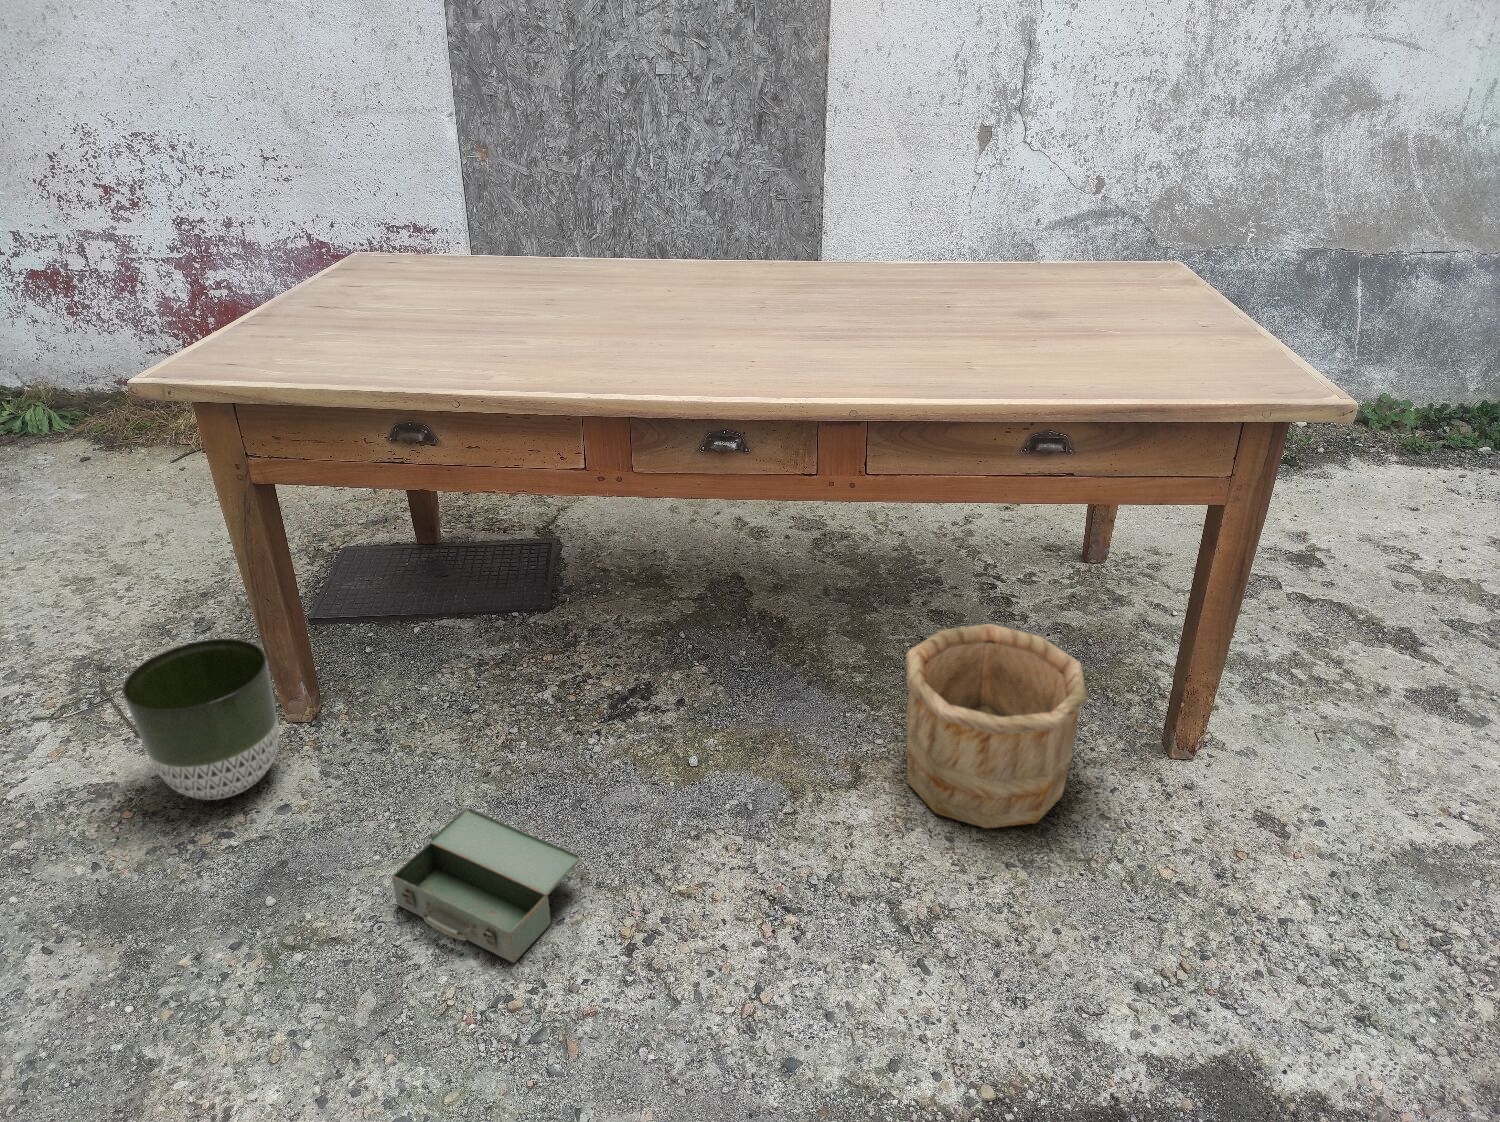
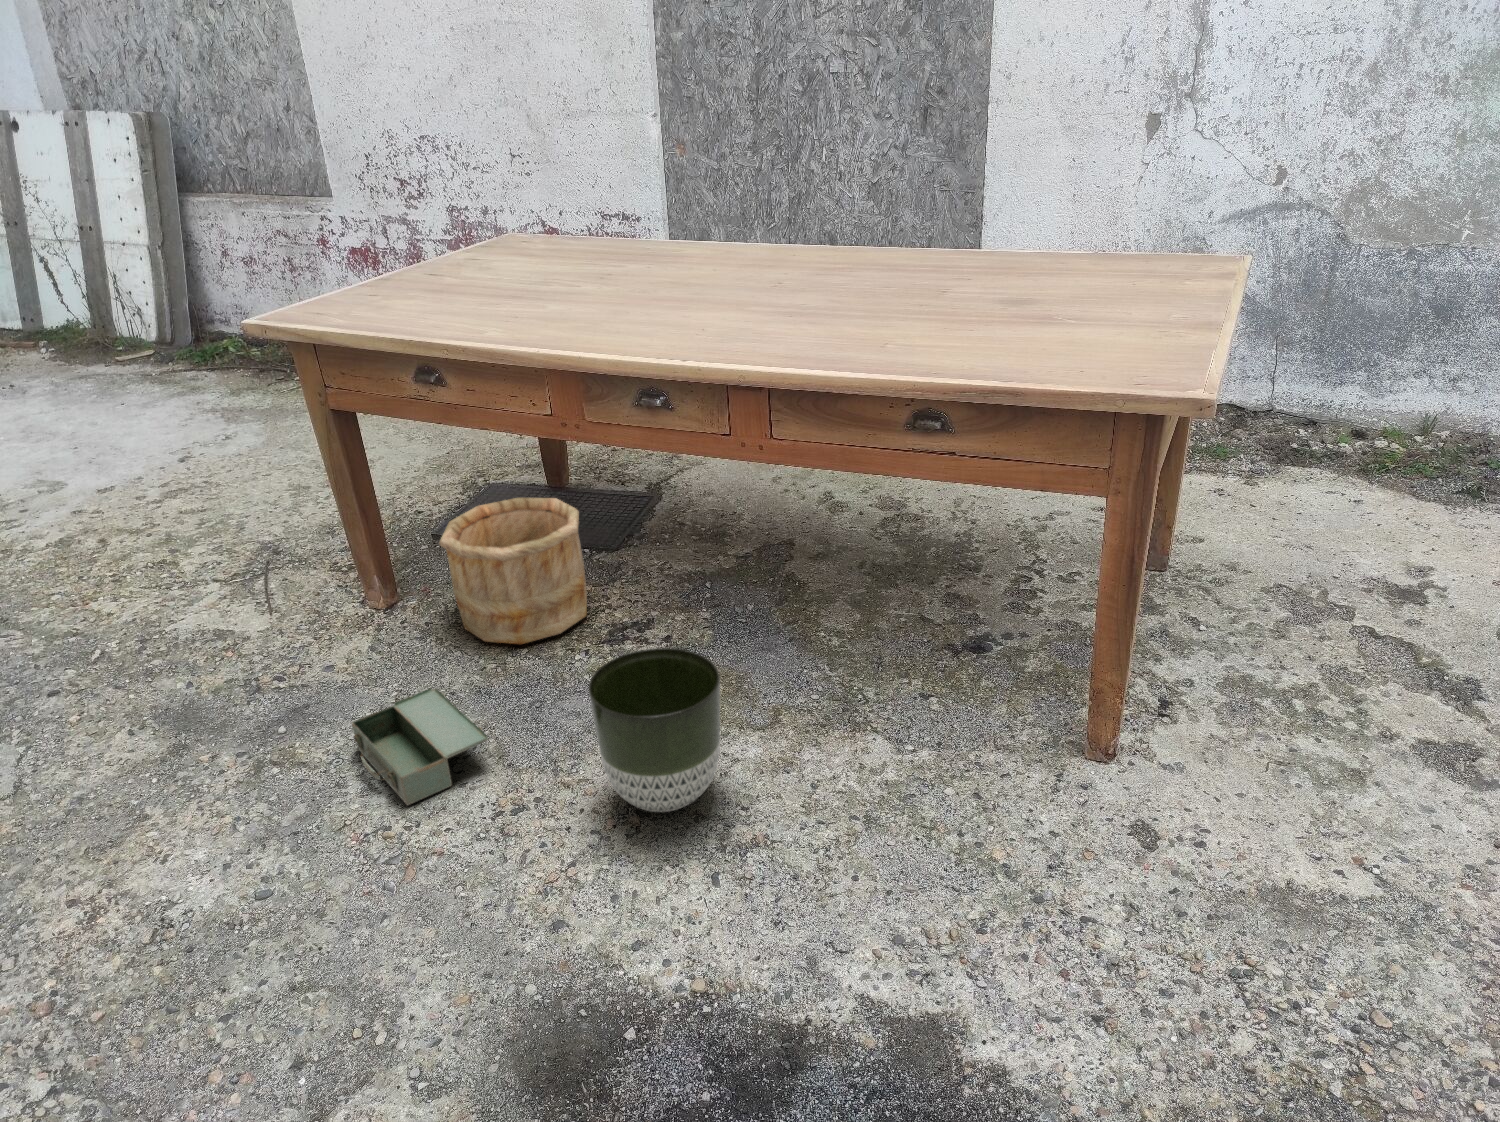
wooden bucket: present [906,624,1087,828] -> present [439,498,587,644]
planter: present [123,639,279,800] -> present [588,648,720,812]

